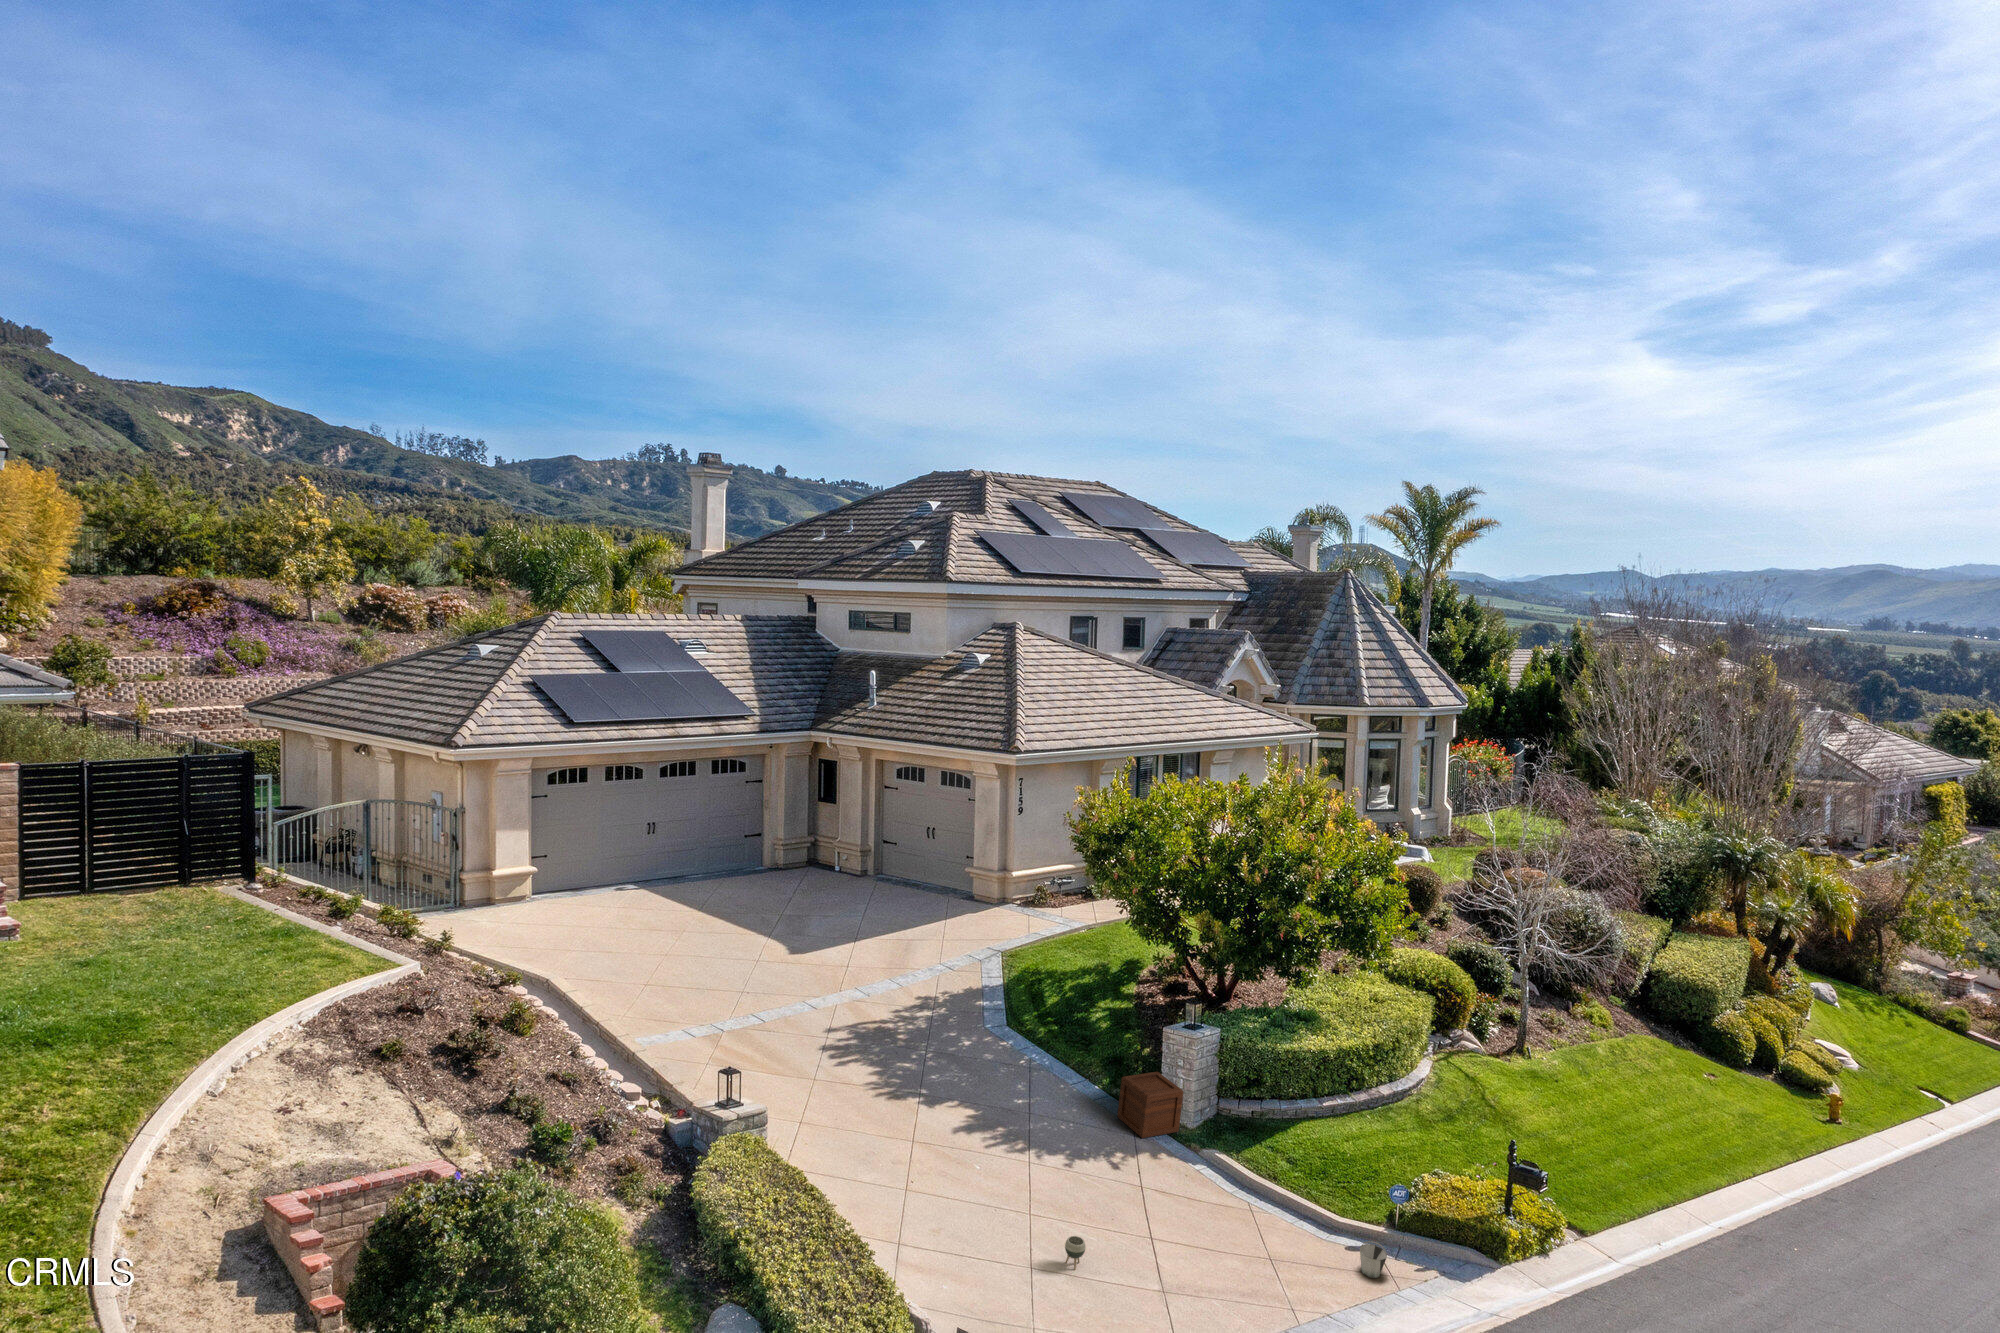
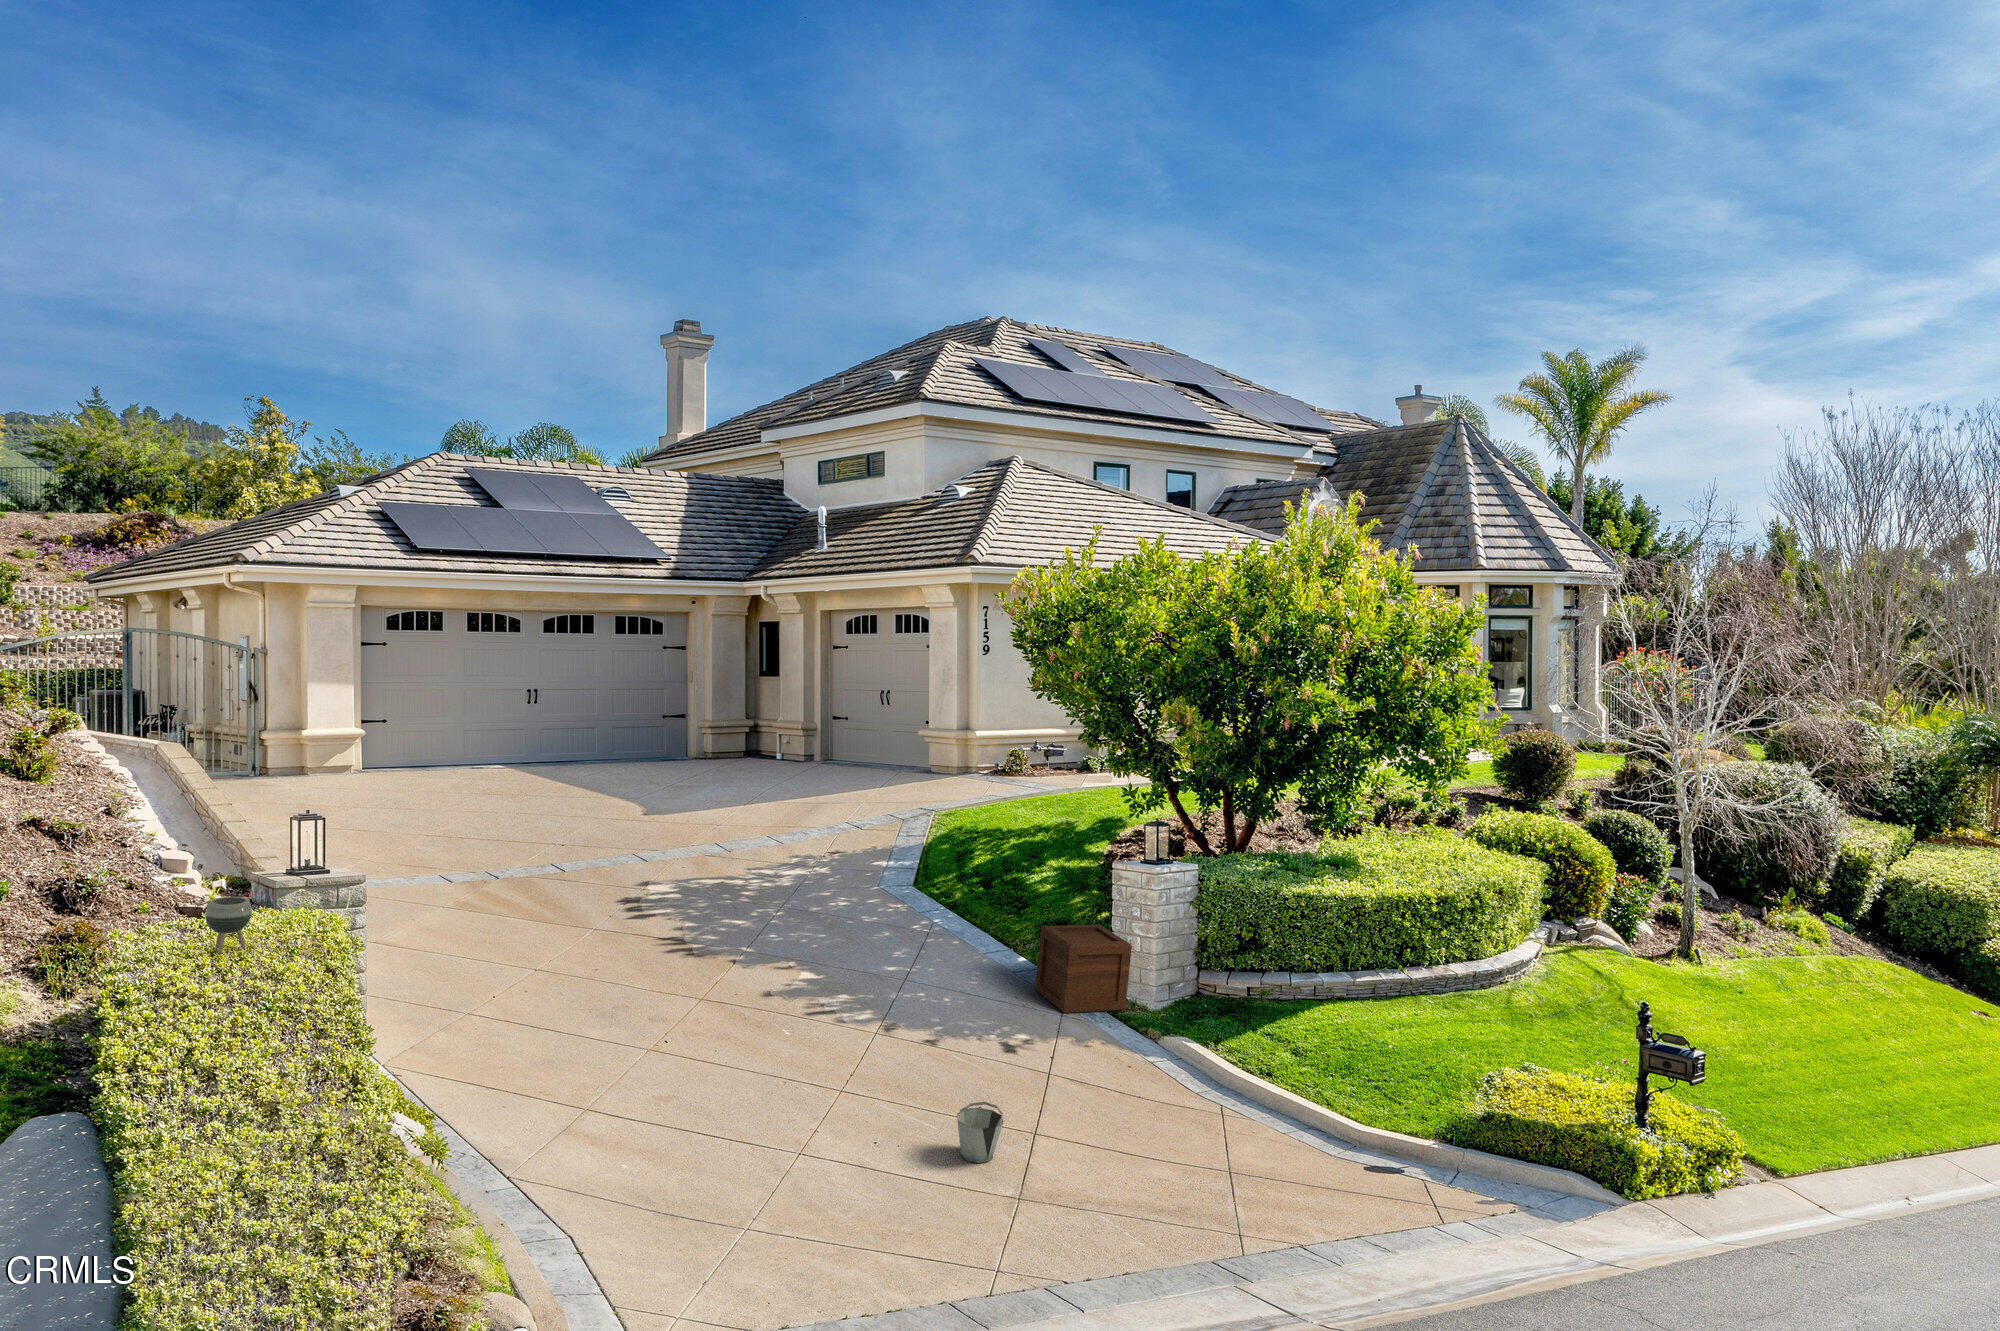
planter: present [1065,1236,1086,1269] -> present [205,897,252,954]
bucket: present [1360,1241,1387,1278] -> present [957,1102,1003,1163]

